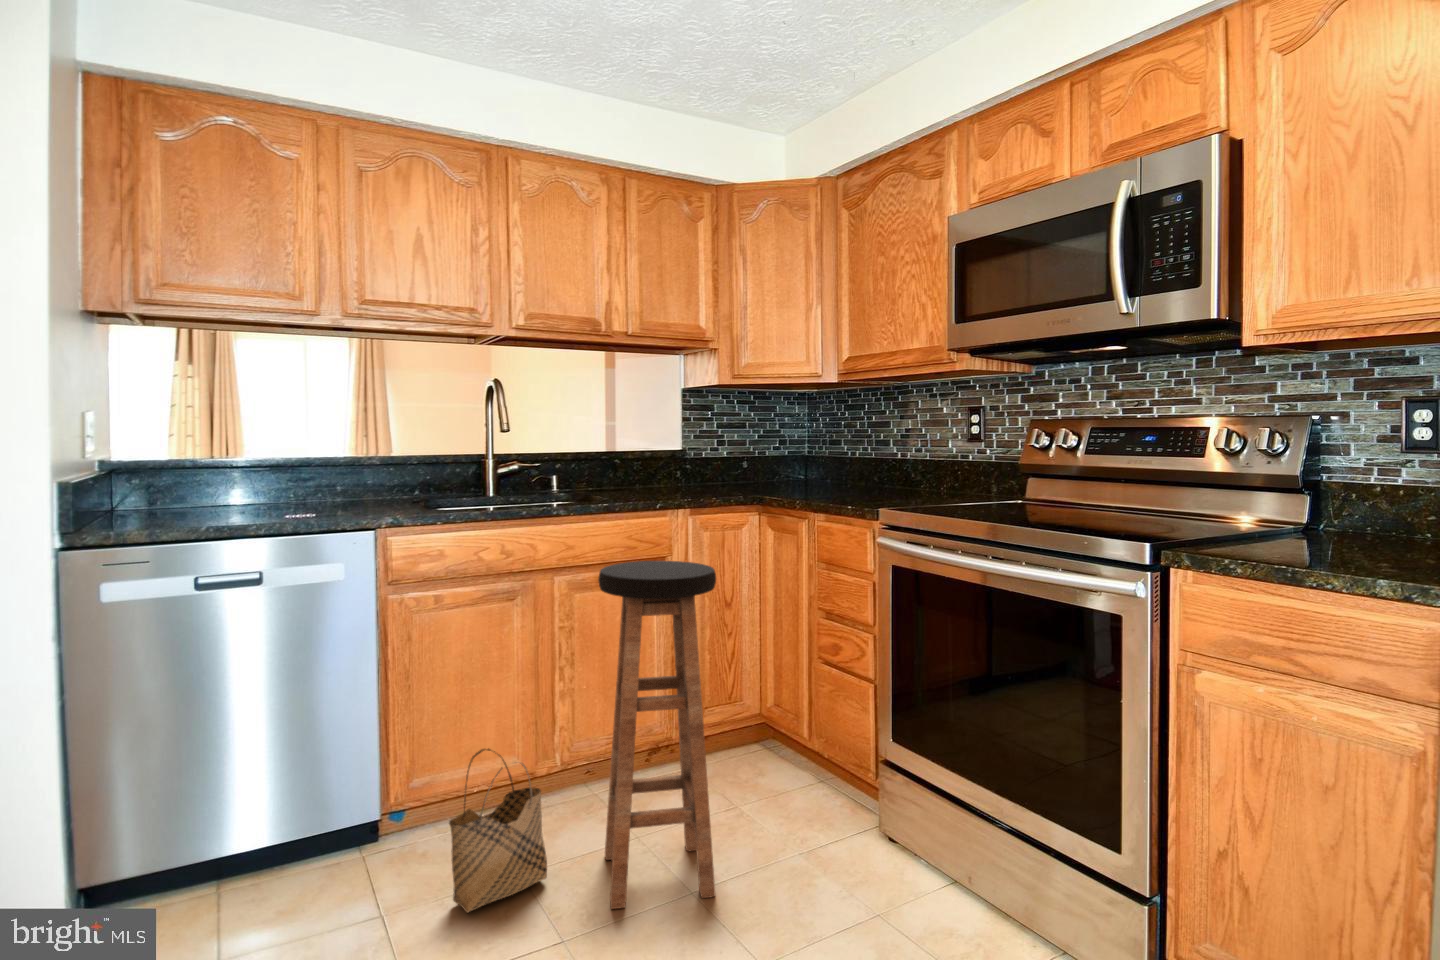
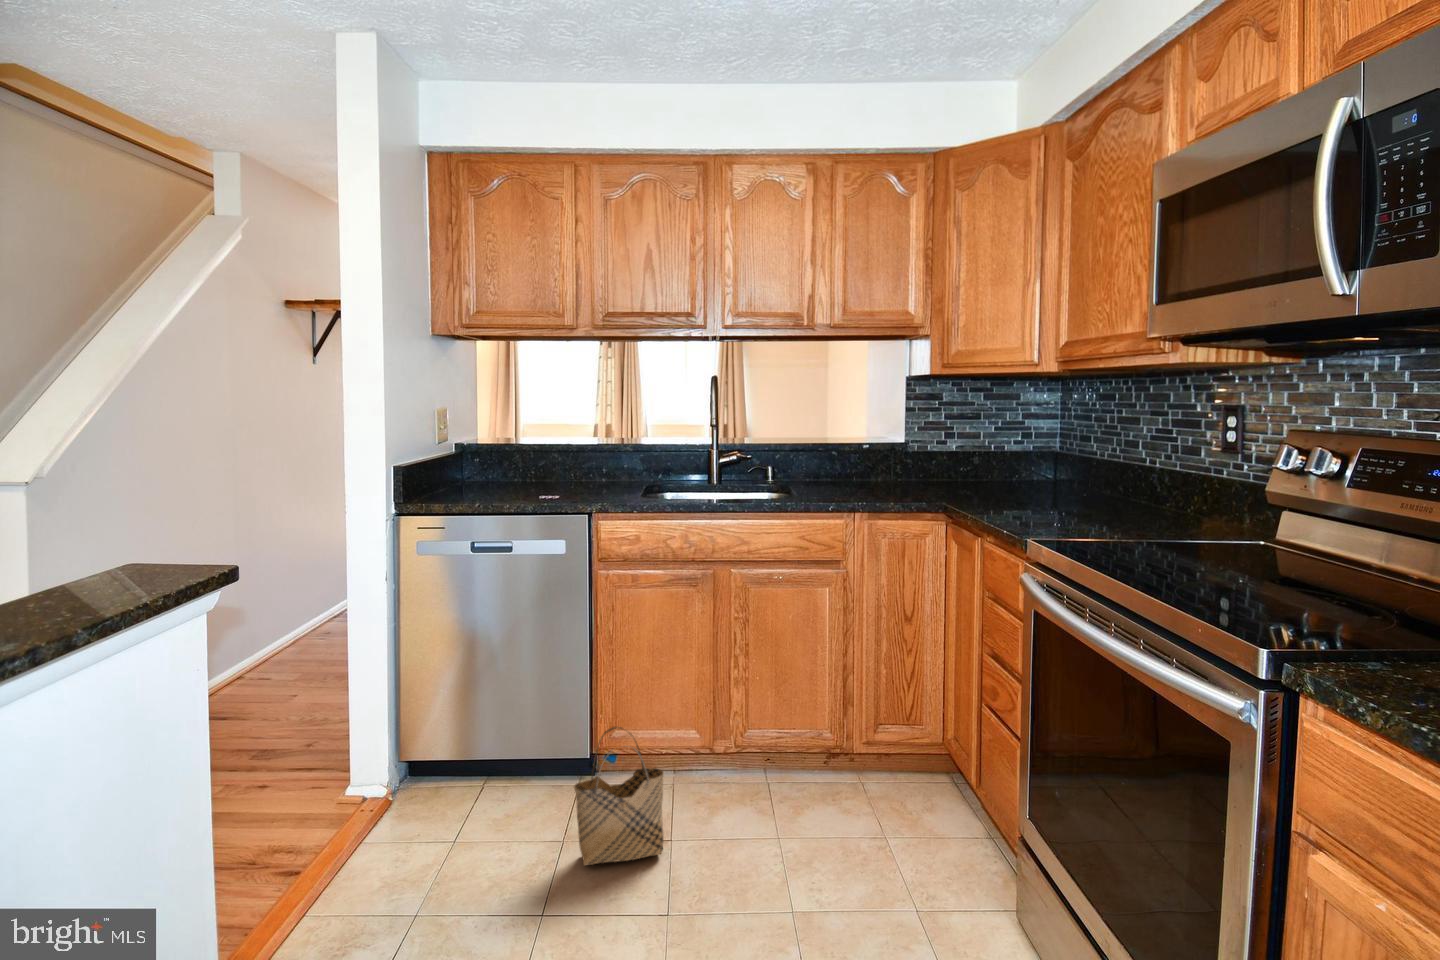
bar stool: present [598,561,716,909] -> none [696,573,816,922]

